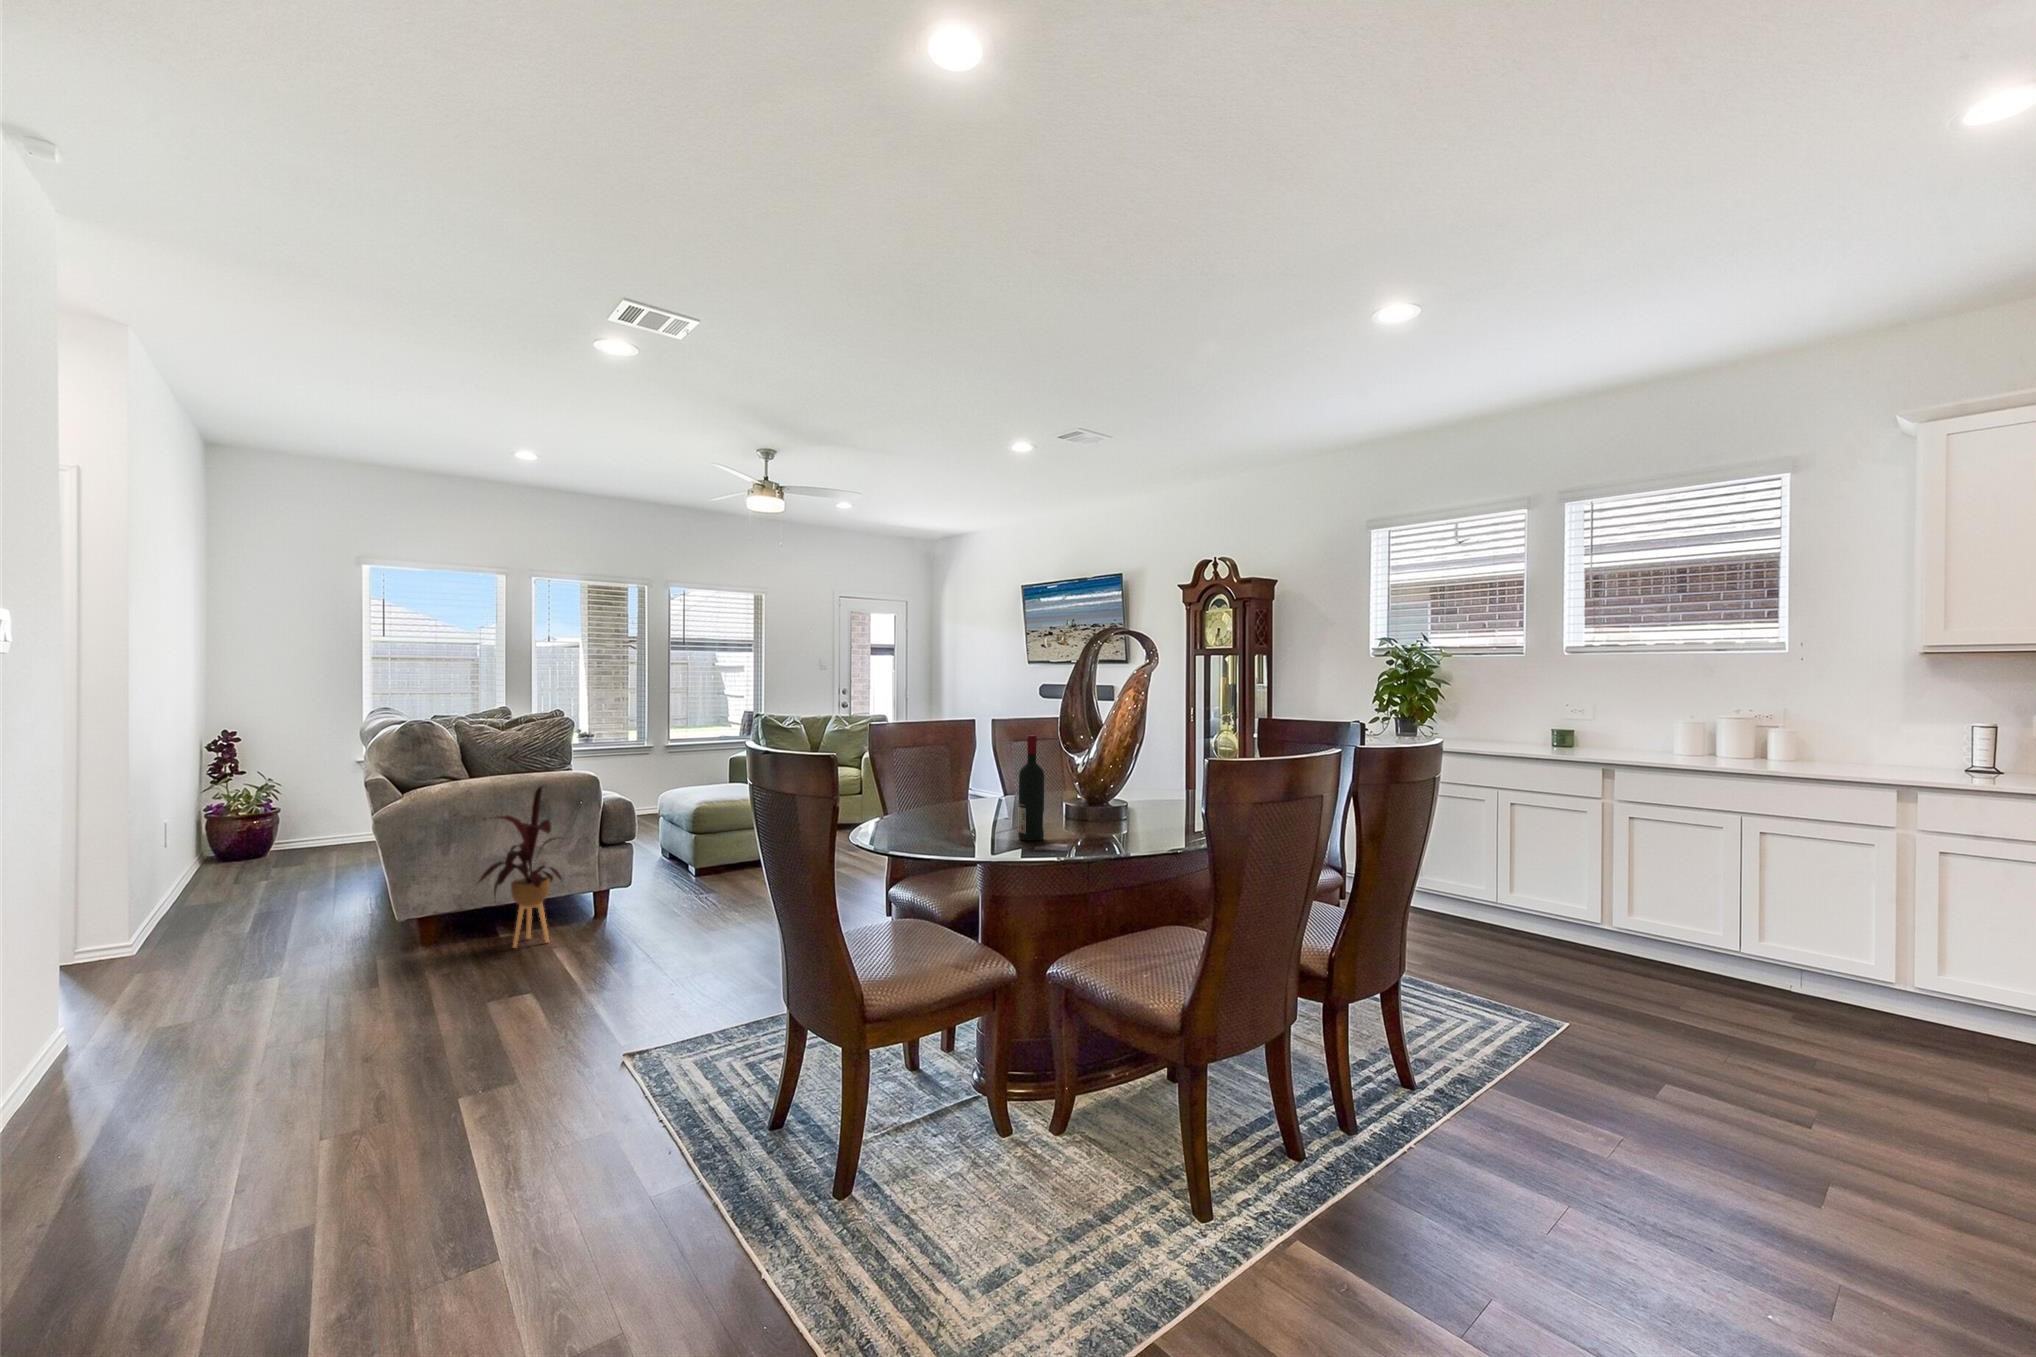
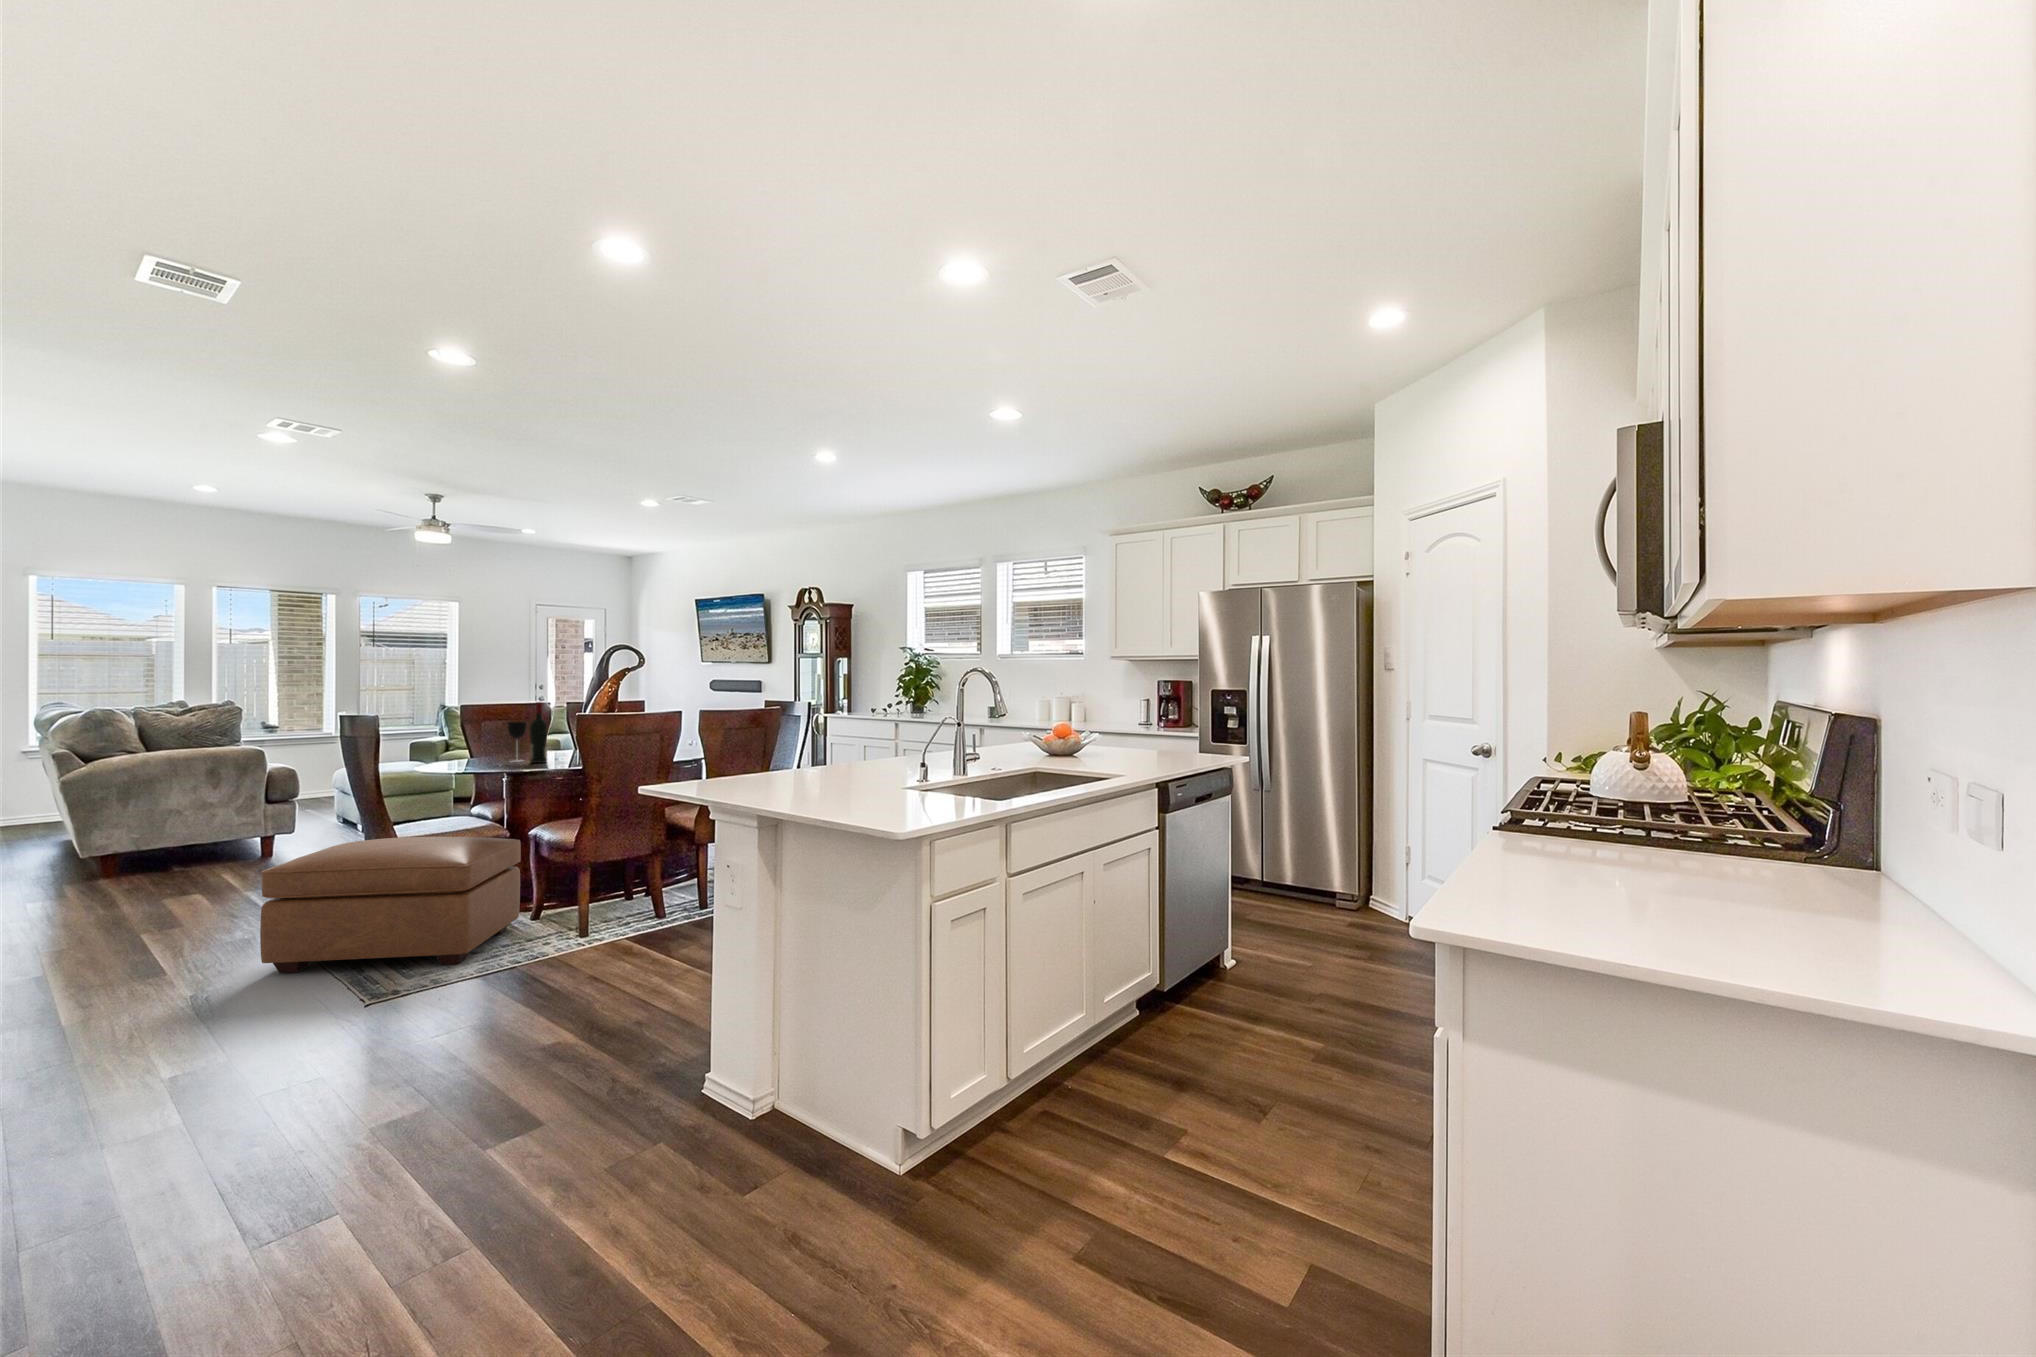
wine glass: none [976,765,1003,835] -> present [508,721,527,762]
house plant: present [479,786,562,948] -> none [148,752,234,874]
ottoman: none [666,979,1036,1278] -> present [260,837,521,973]

